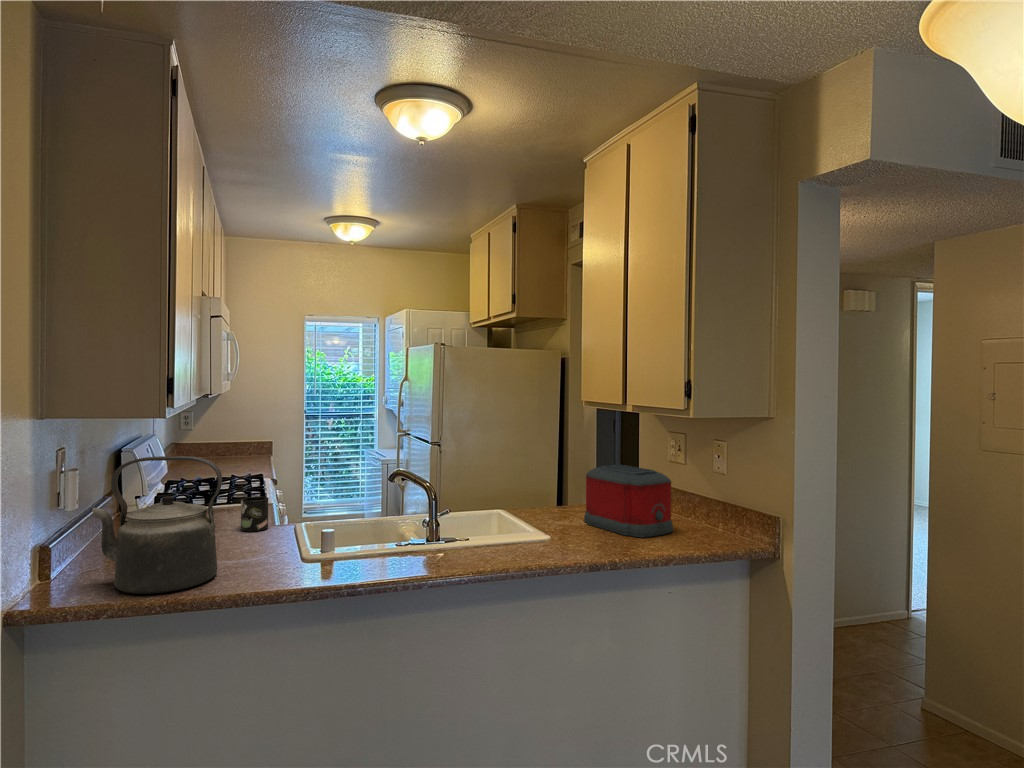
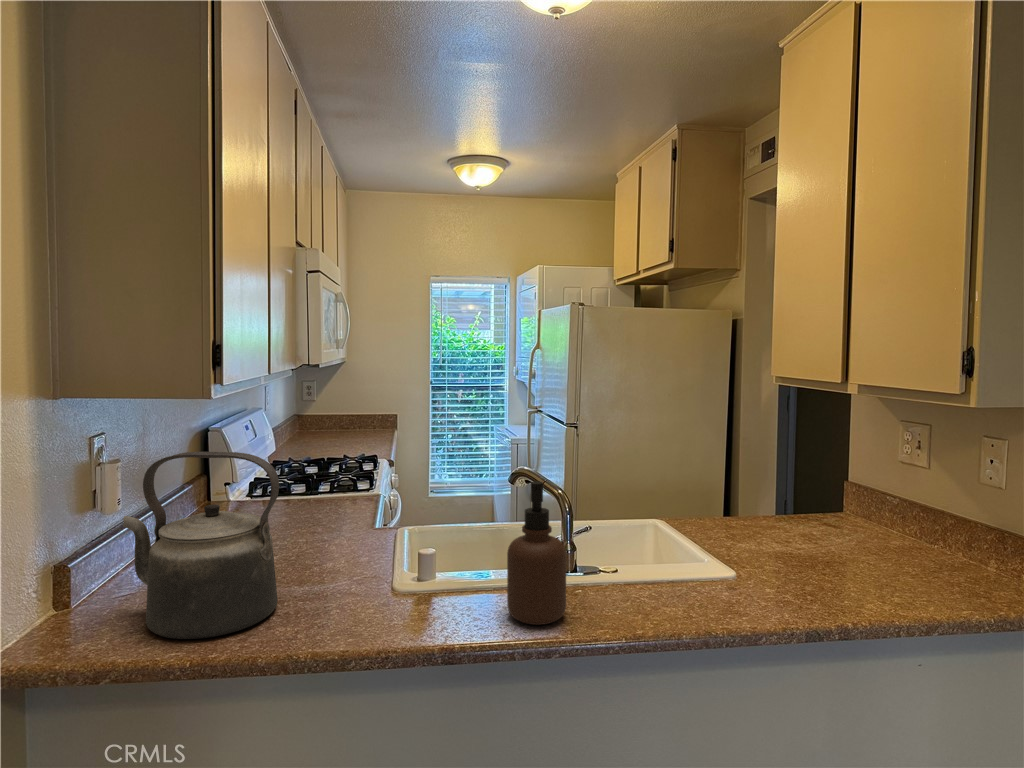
toaster: present [584,465,673,538] -> none [781,471,930,588]
soap dispenser: none [393,471,434,569] -> present [507,481,566,625]
mug: present [241,496,268,532] -> none [329,494,362,538]

